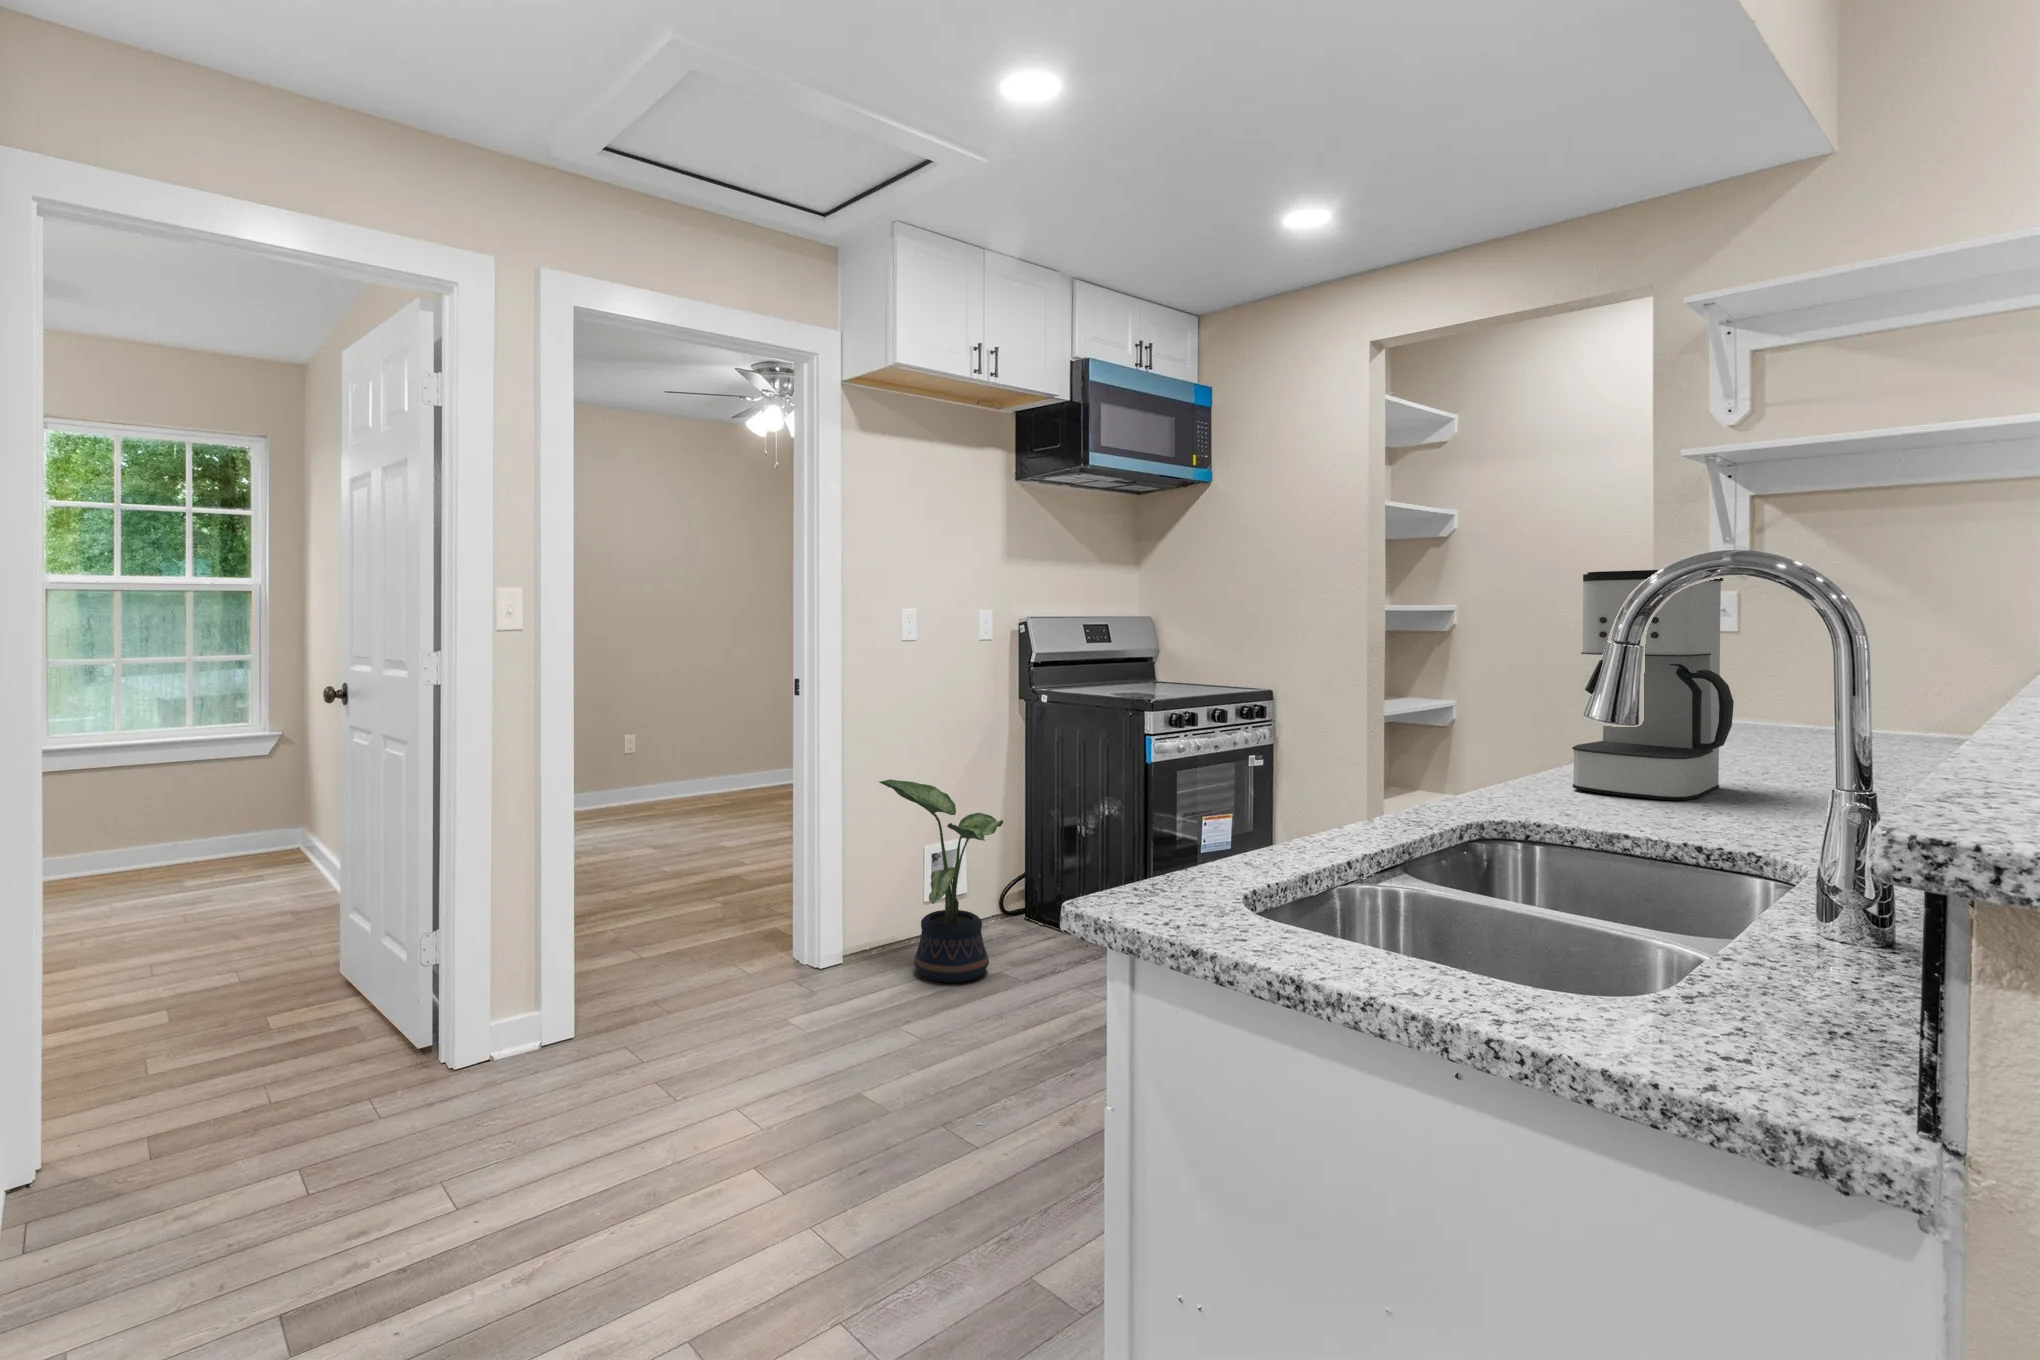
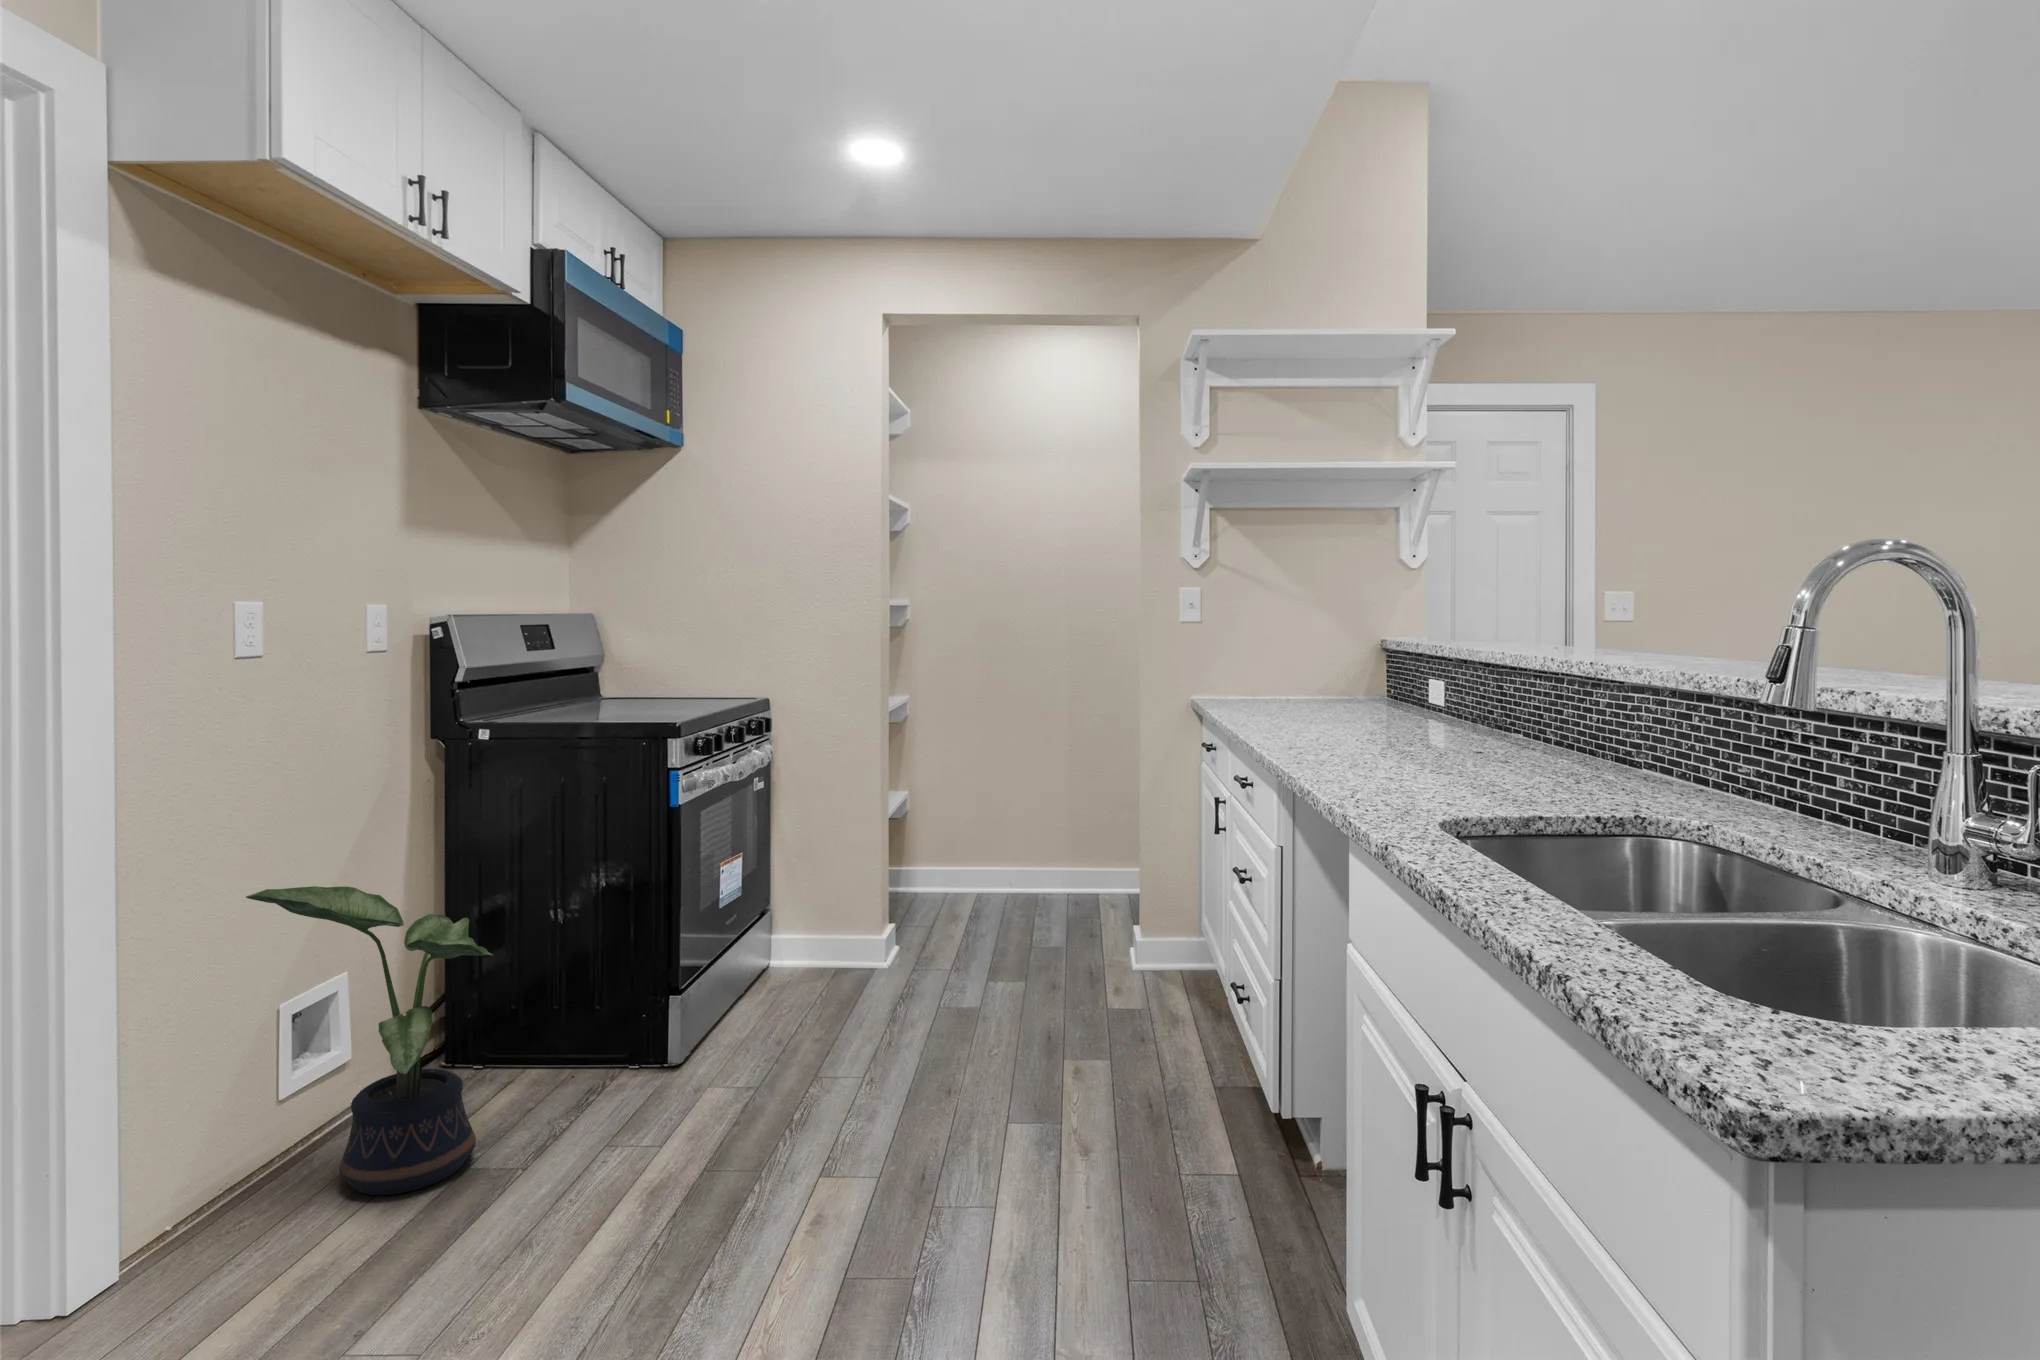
coffee maker: present [1572,570,1734,800] -> none [1358,572,1483,780]

